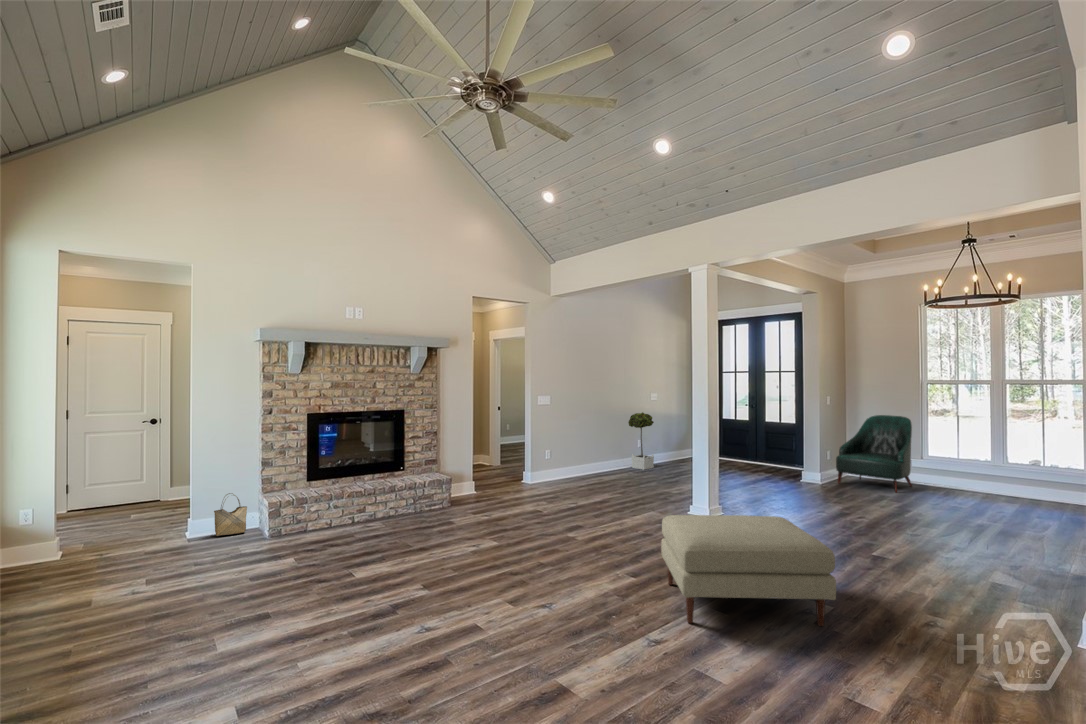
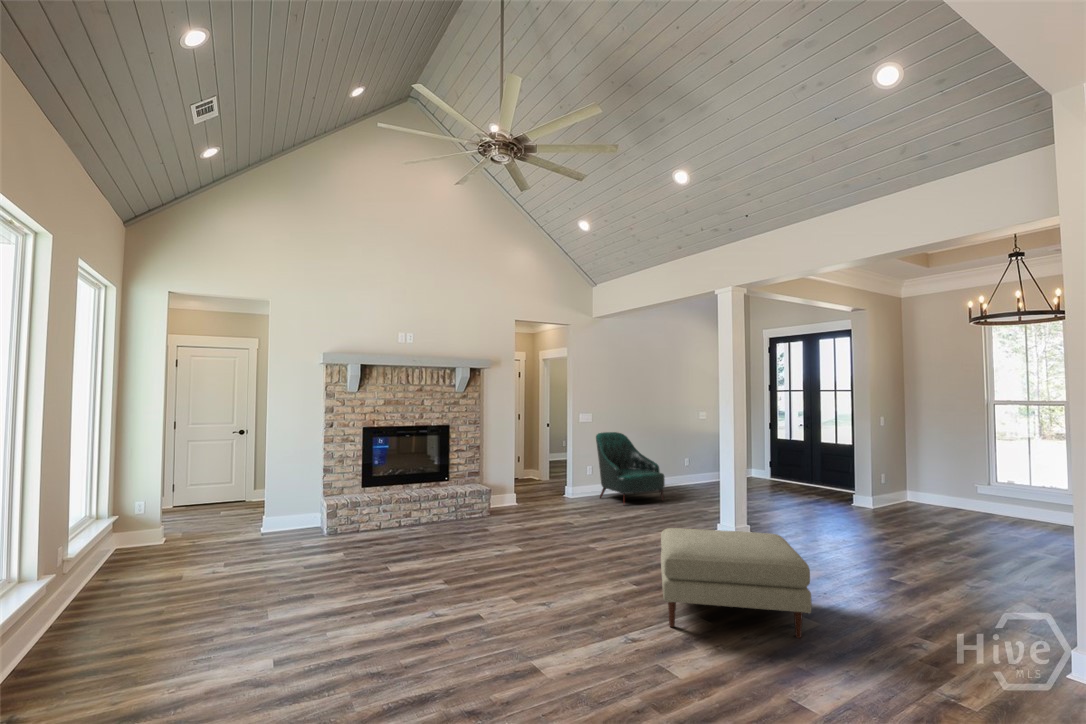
potted tree: present [628,412,654,470] -> none [675,431,701,489]
armchair: present [836,415,912,493] -> present [596,432,665,505]
woven basket: present [214,493,247,536] -> none [283,495,310,532]

